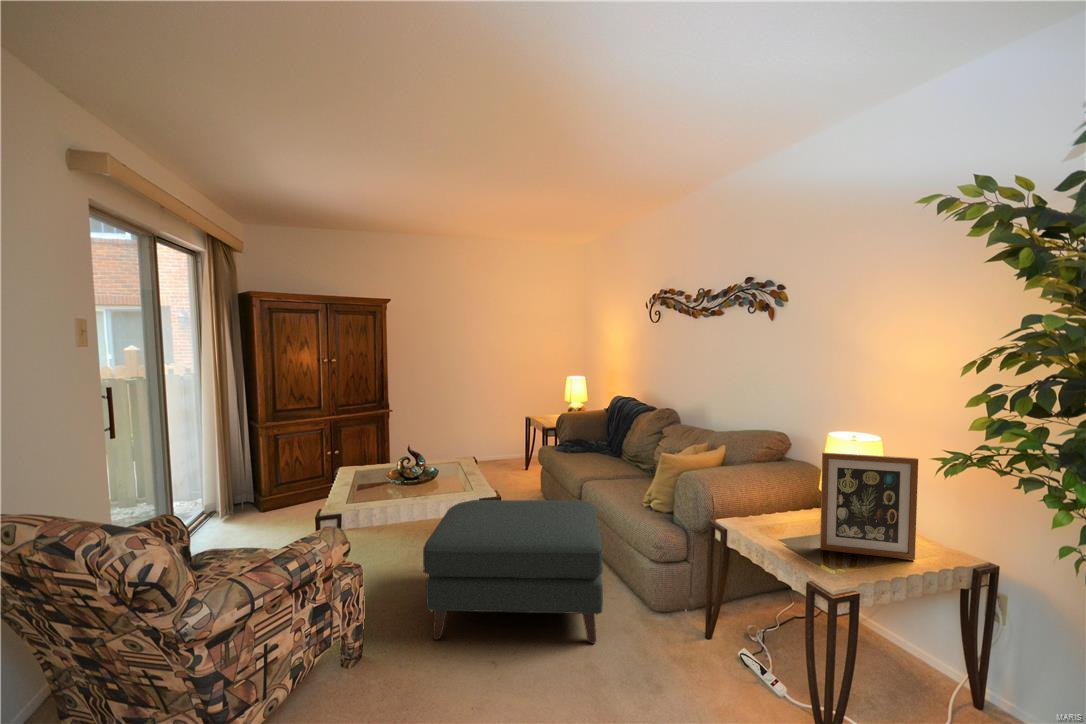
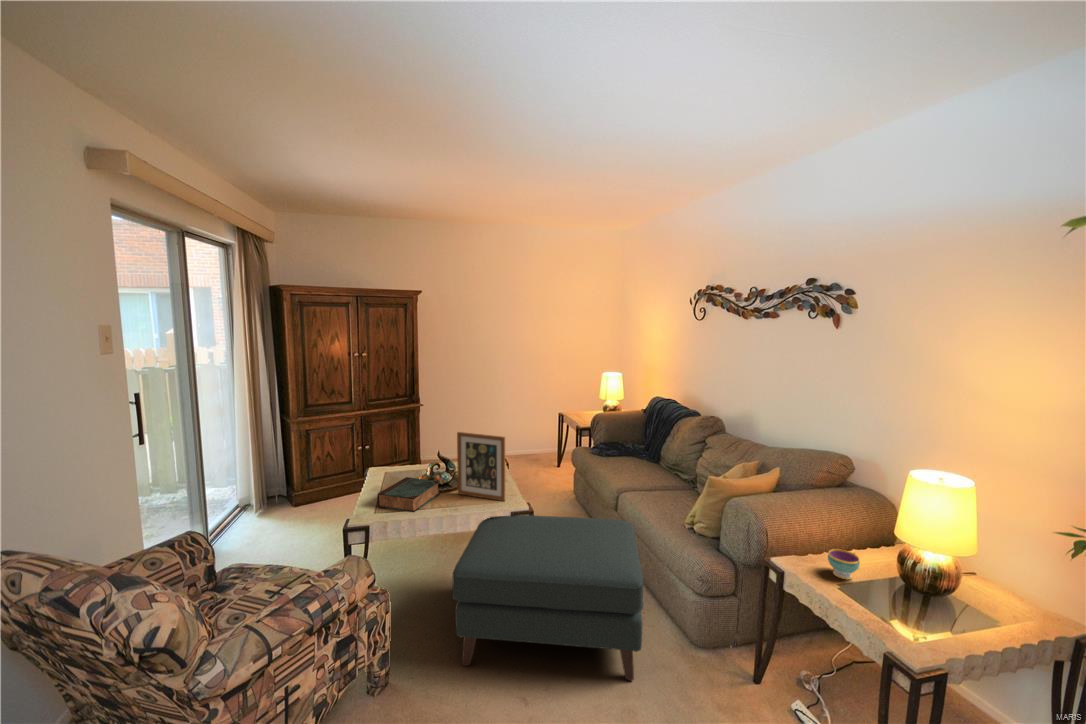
picture frame: present [820,453,918,560] -> present [457,432,505,501]
book: none [348,471,410,501] -> present [377,477,440,512]
teacup: none [764,507,791,531] -> present [828,549,860,579]

